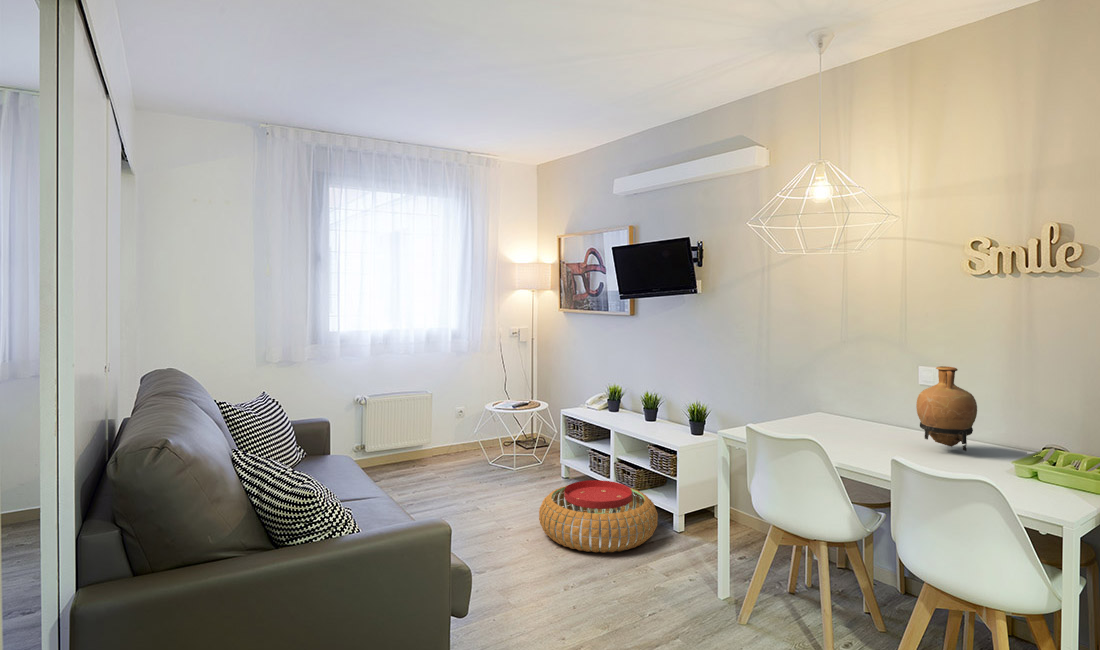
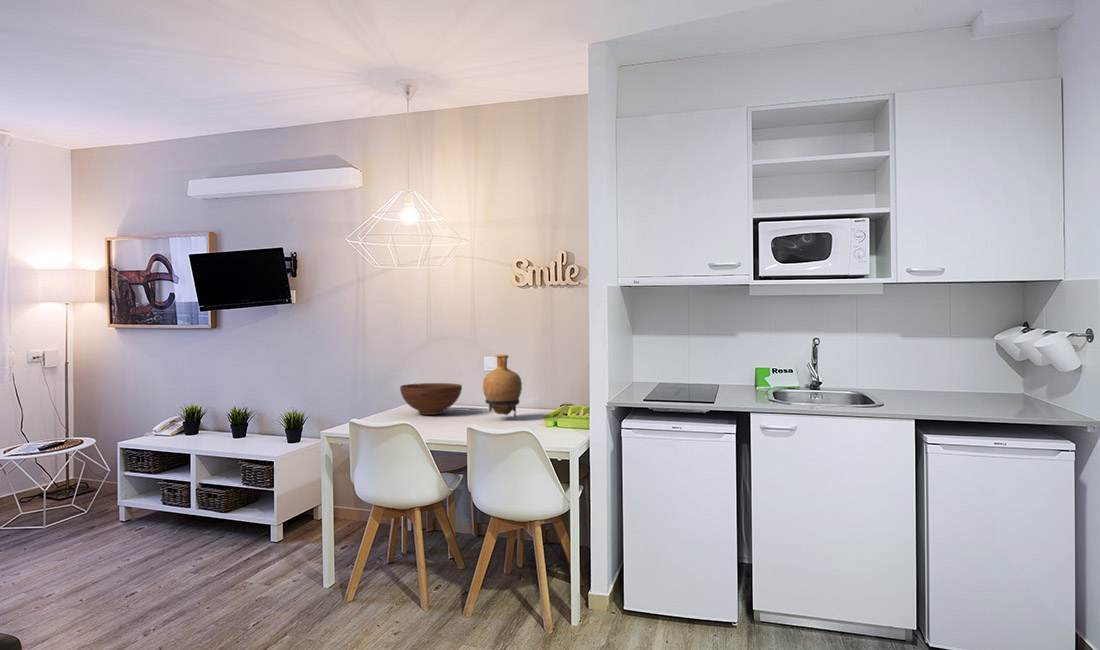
fruit bowl: none [808,389,888,430] -> present [400,383,462,415]
pouf: present [539,480,658,553] -> none [104,504,255,582]

